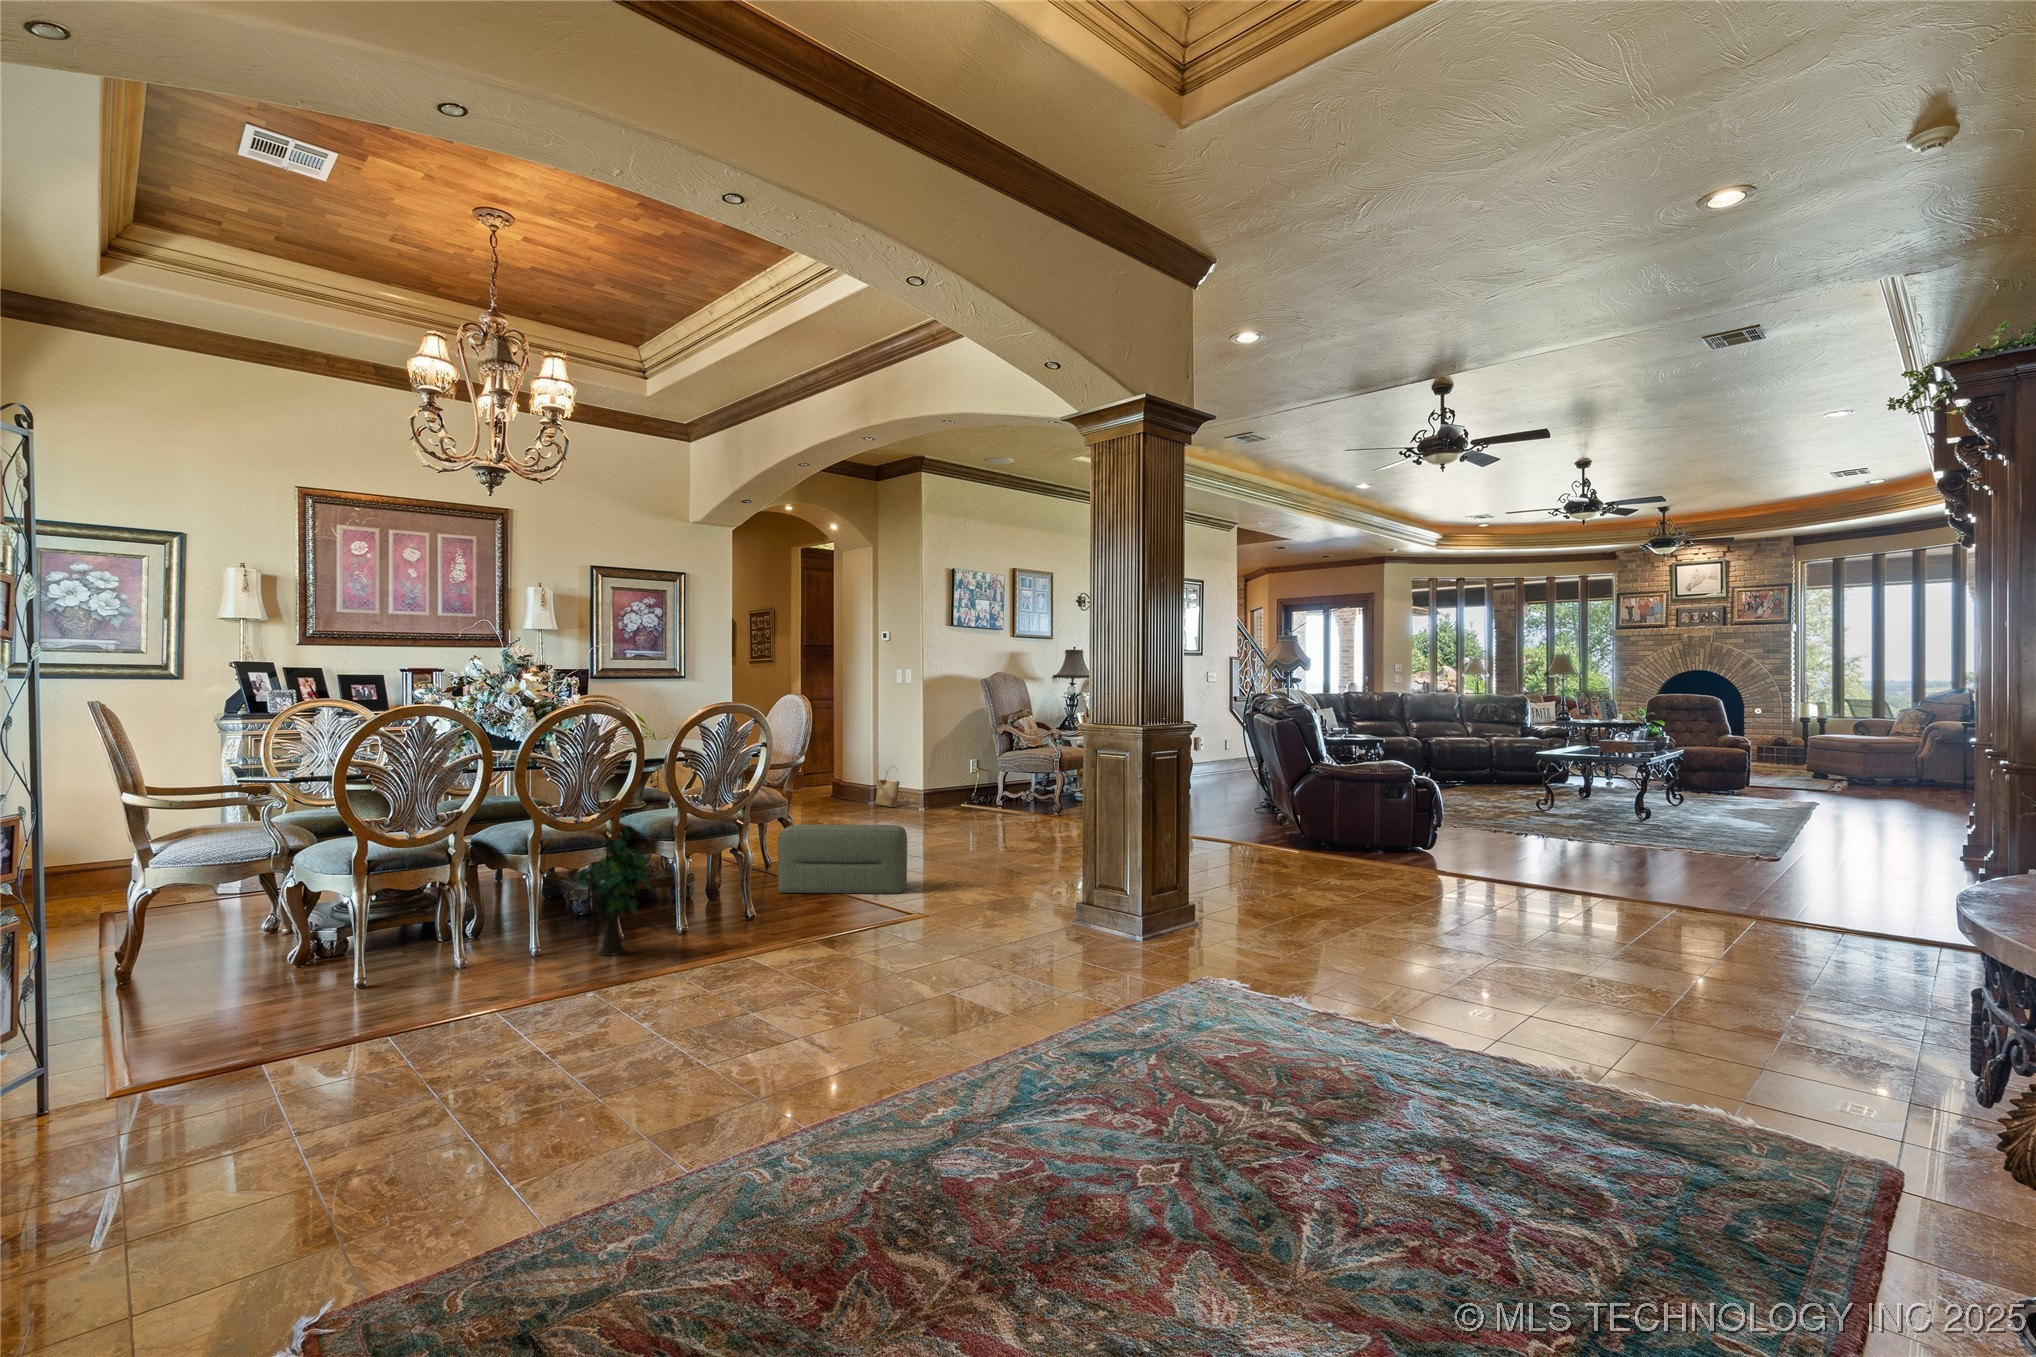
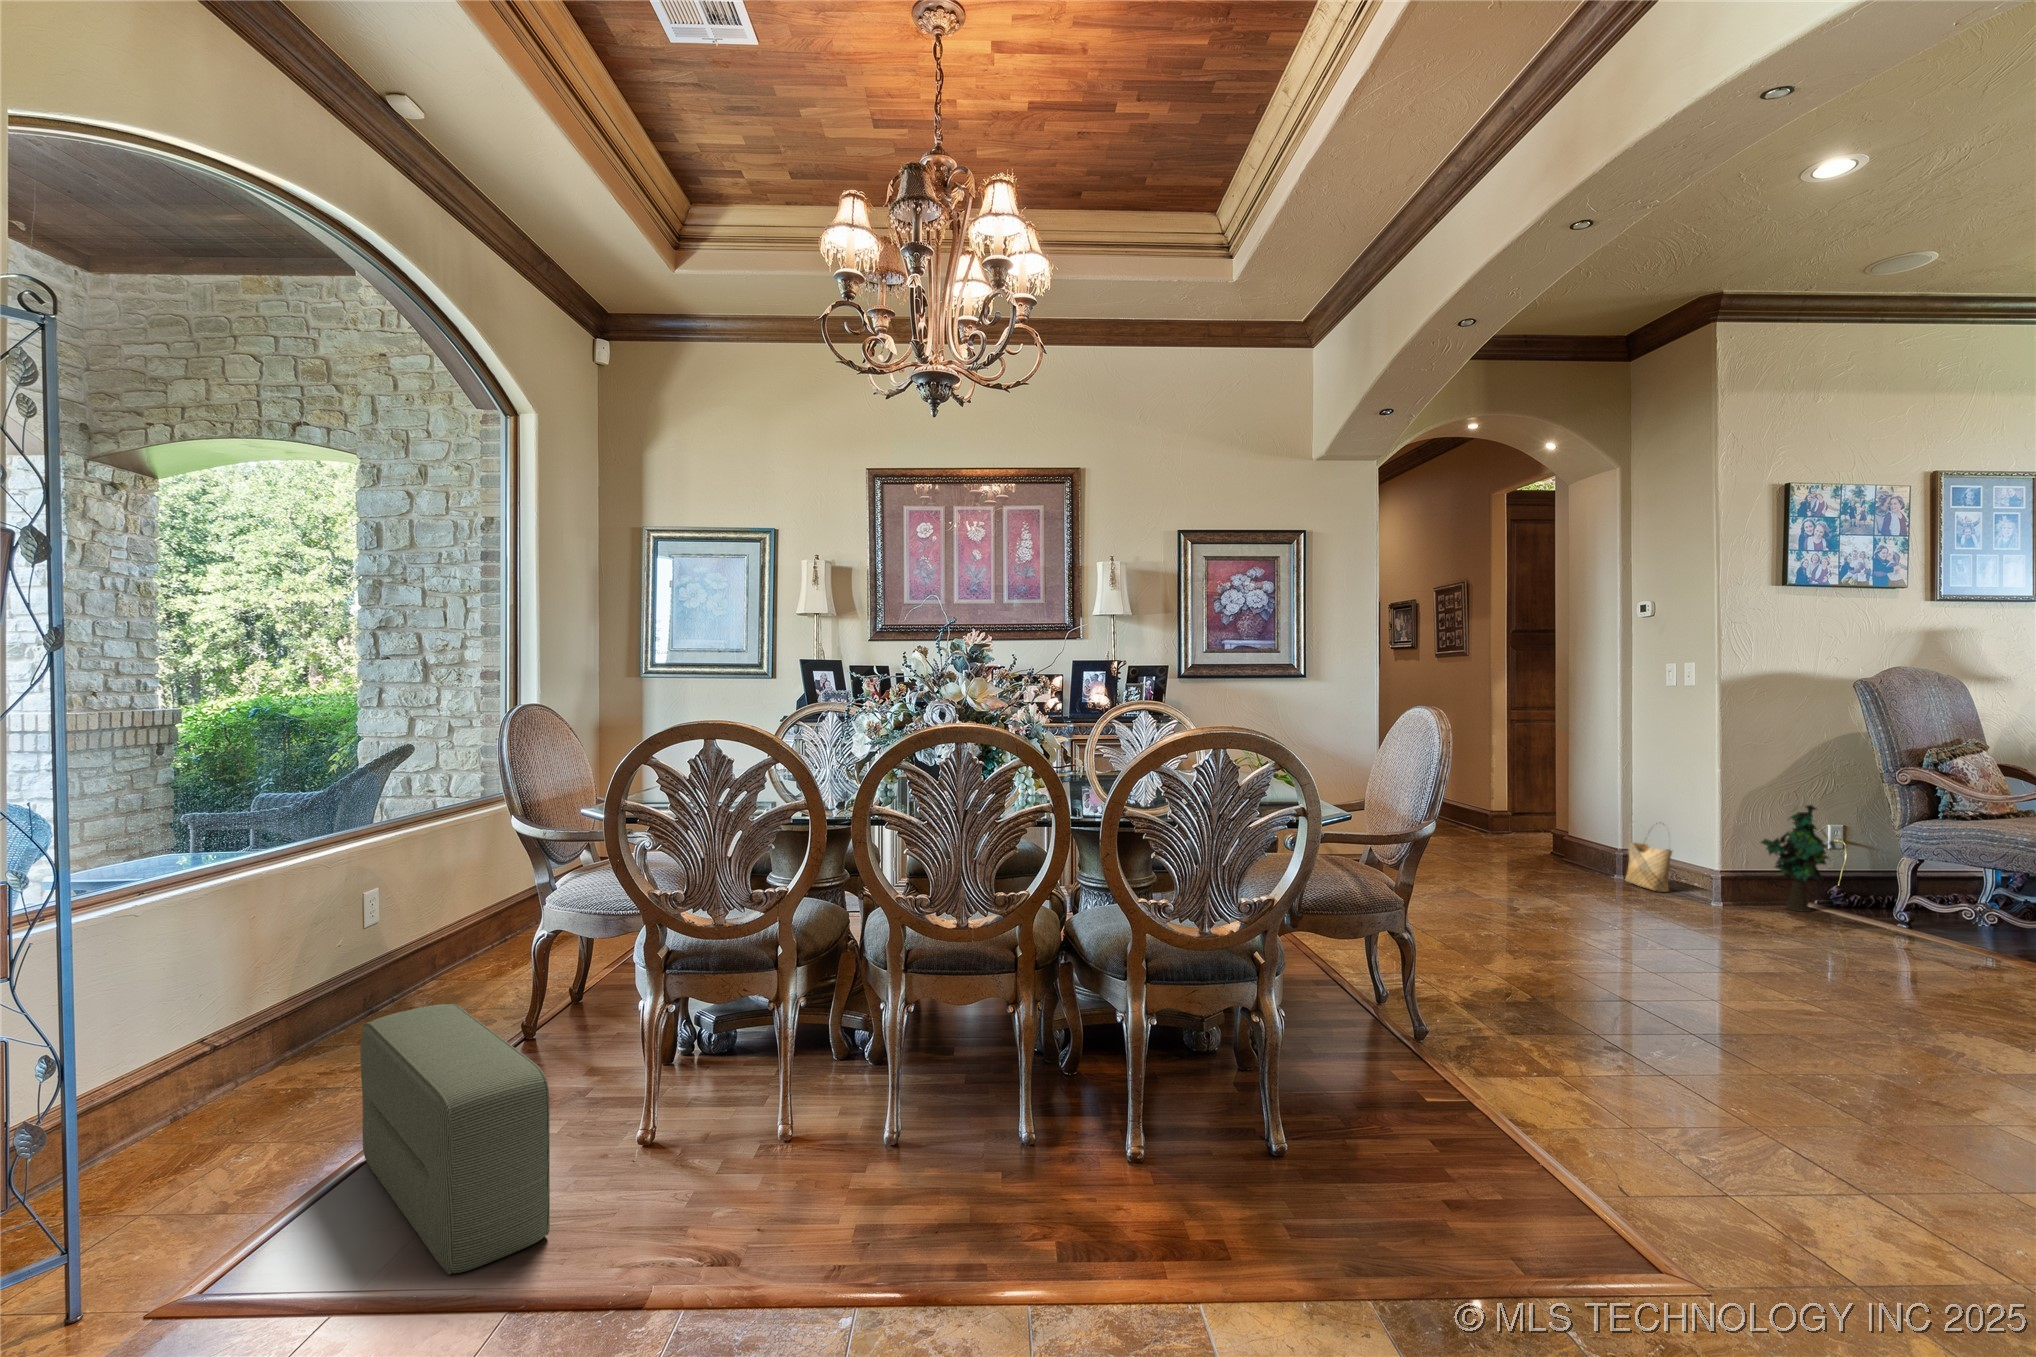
pouf: present [778,824,907,894] -> present [360,1003,550,1275]
decorative plant: present [574,826,652,956] -> present [1761,805,1836,912]

